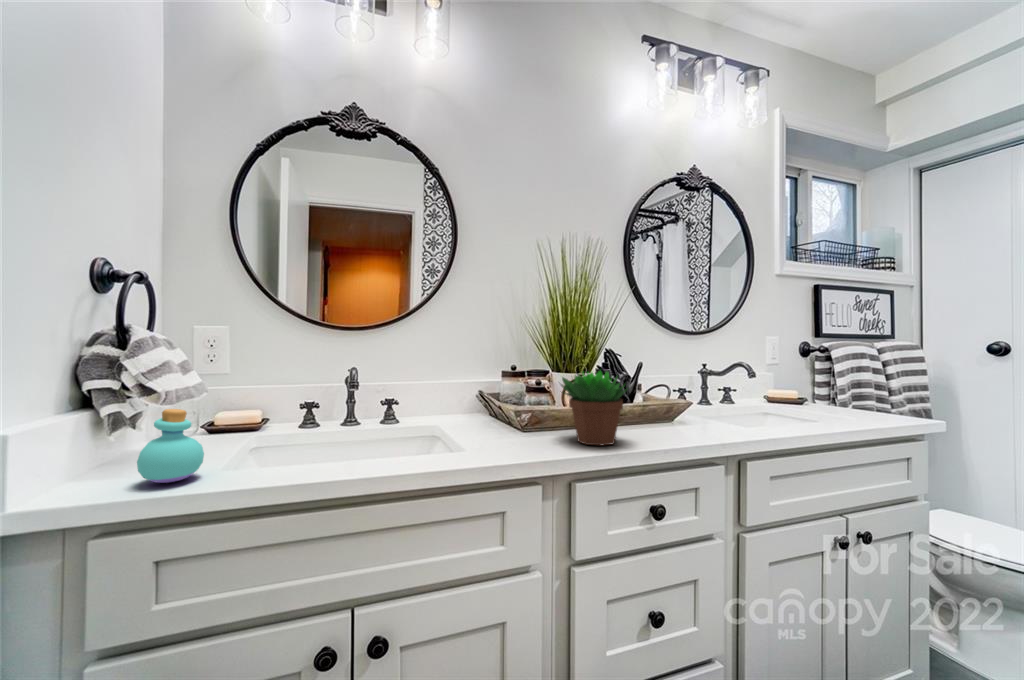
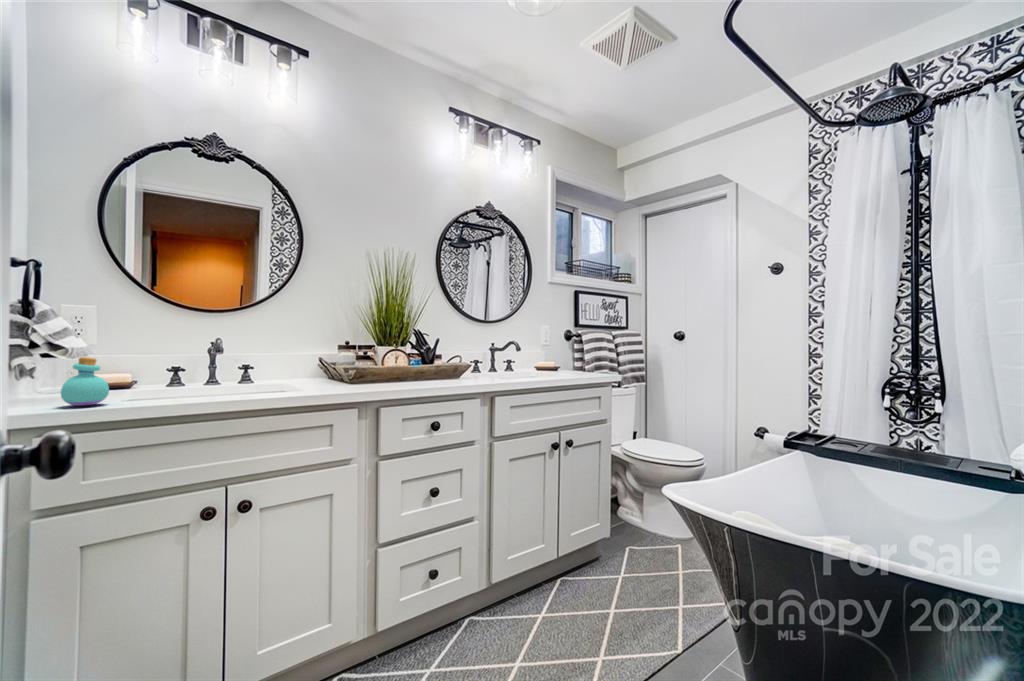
succulent plant: present [561,371,627,446] -> none [373,339,422,387]

